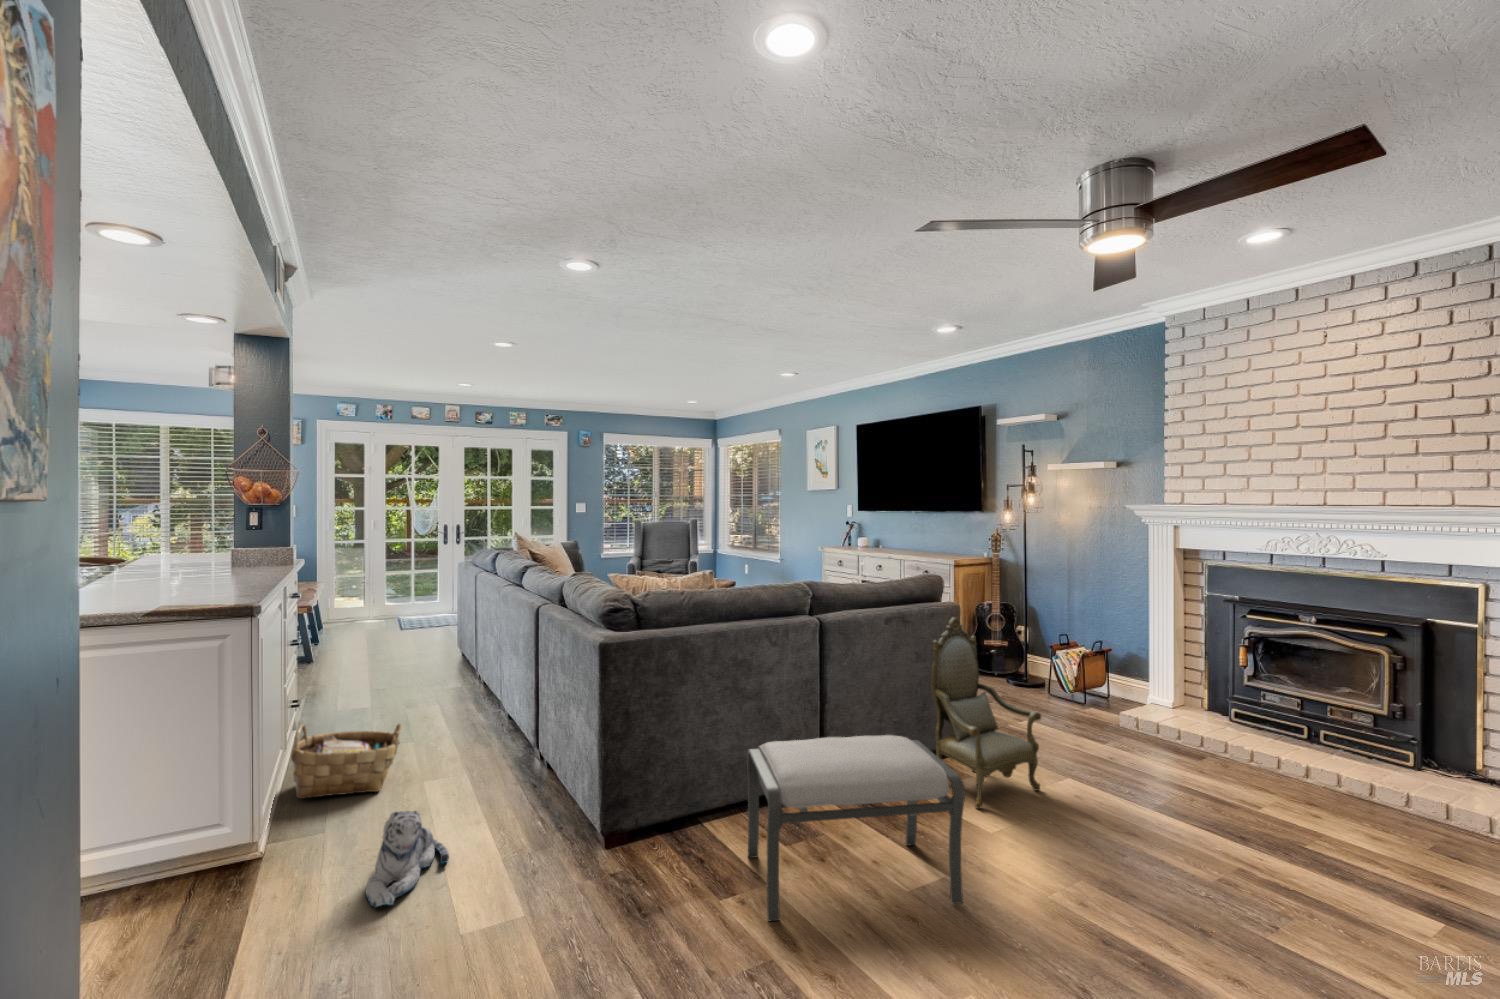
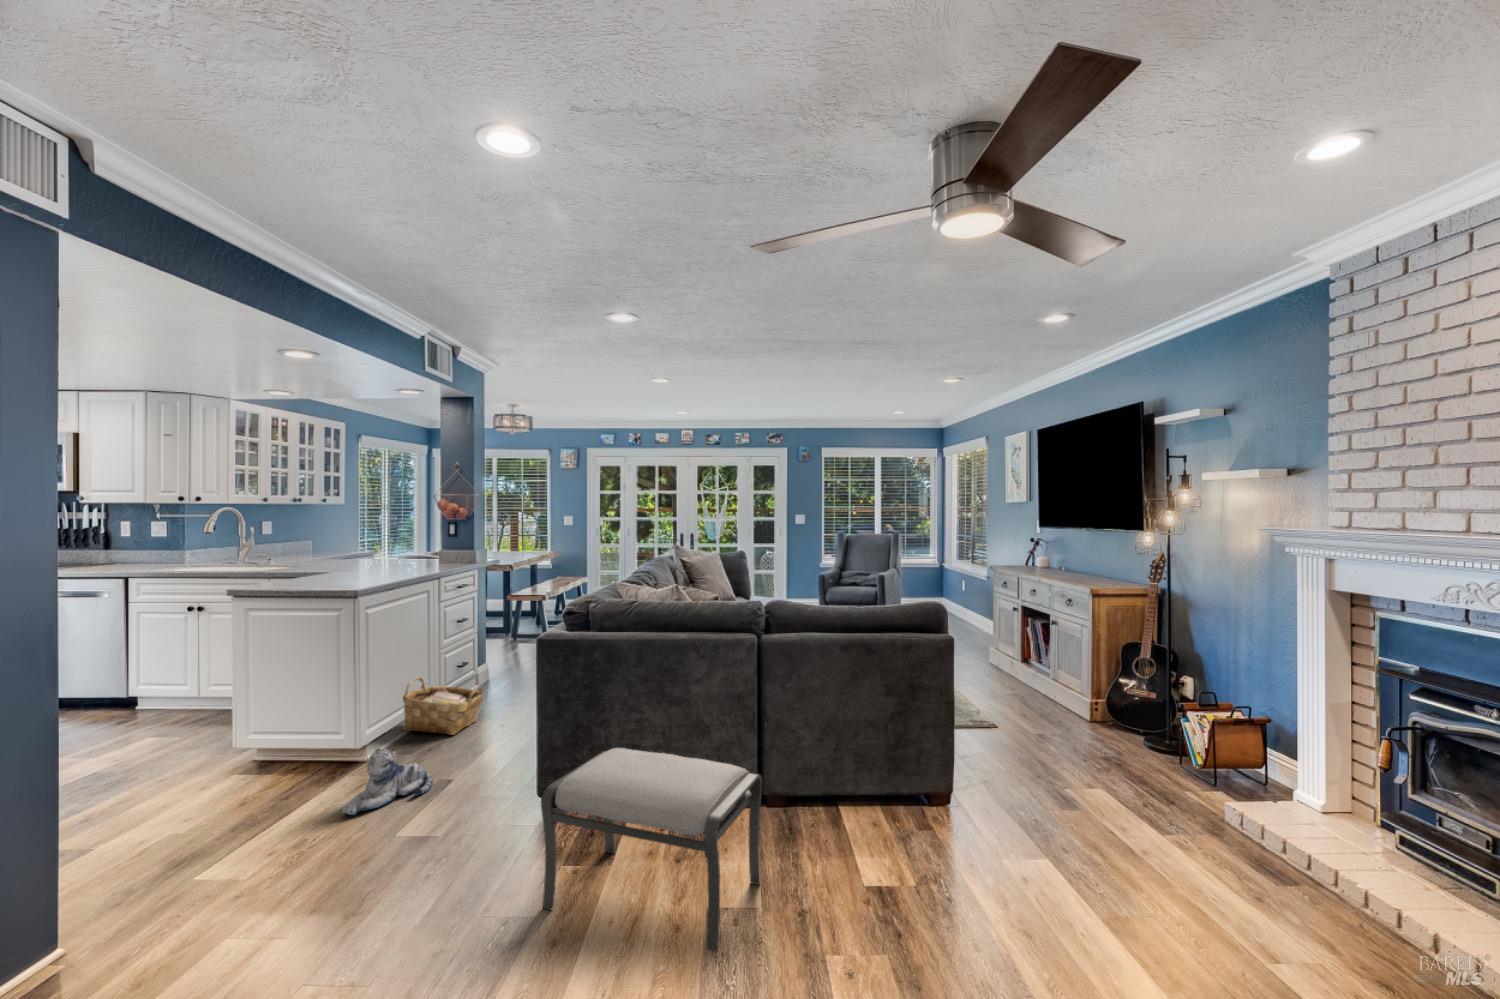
armchair: present [931,617,1042,809] -> none [829,597,988,870]

